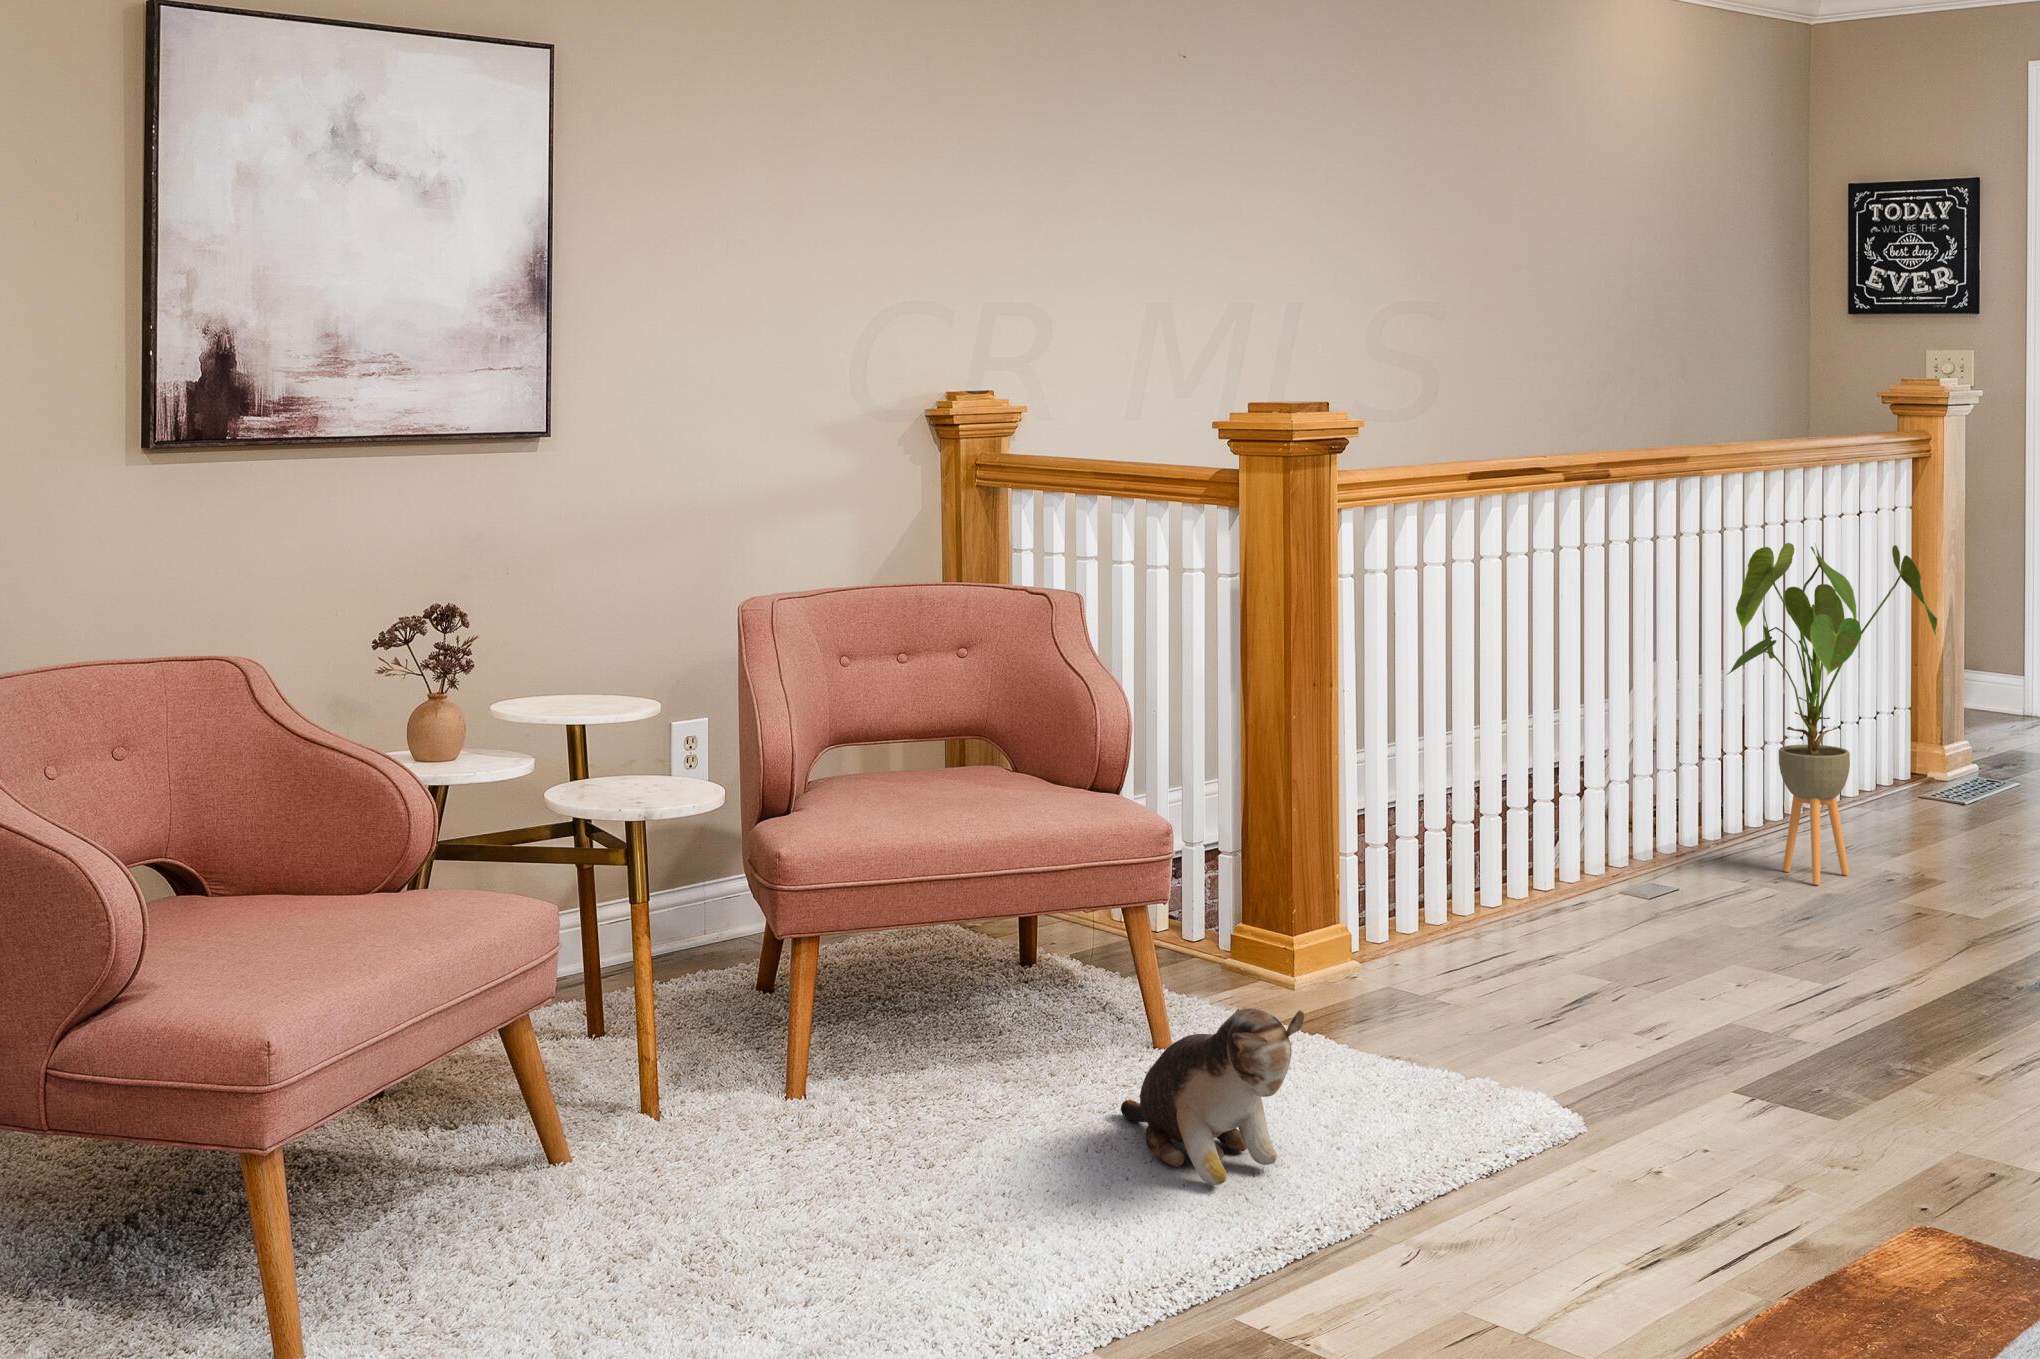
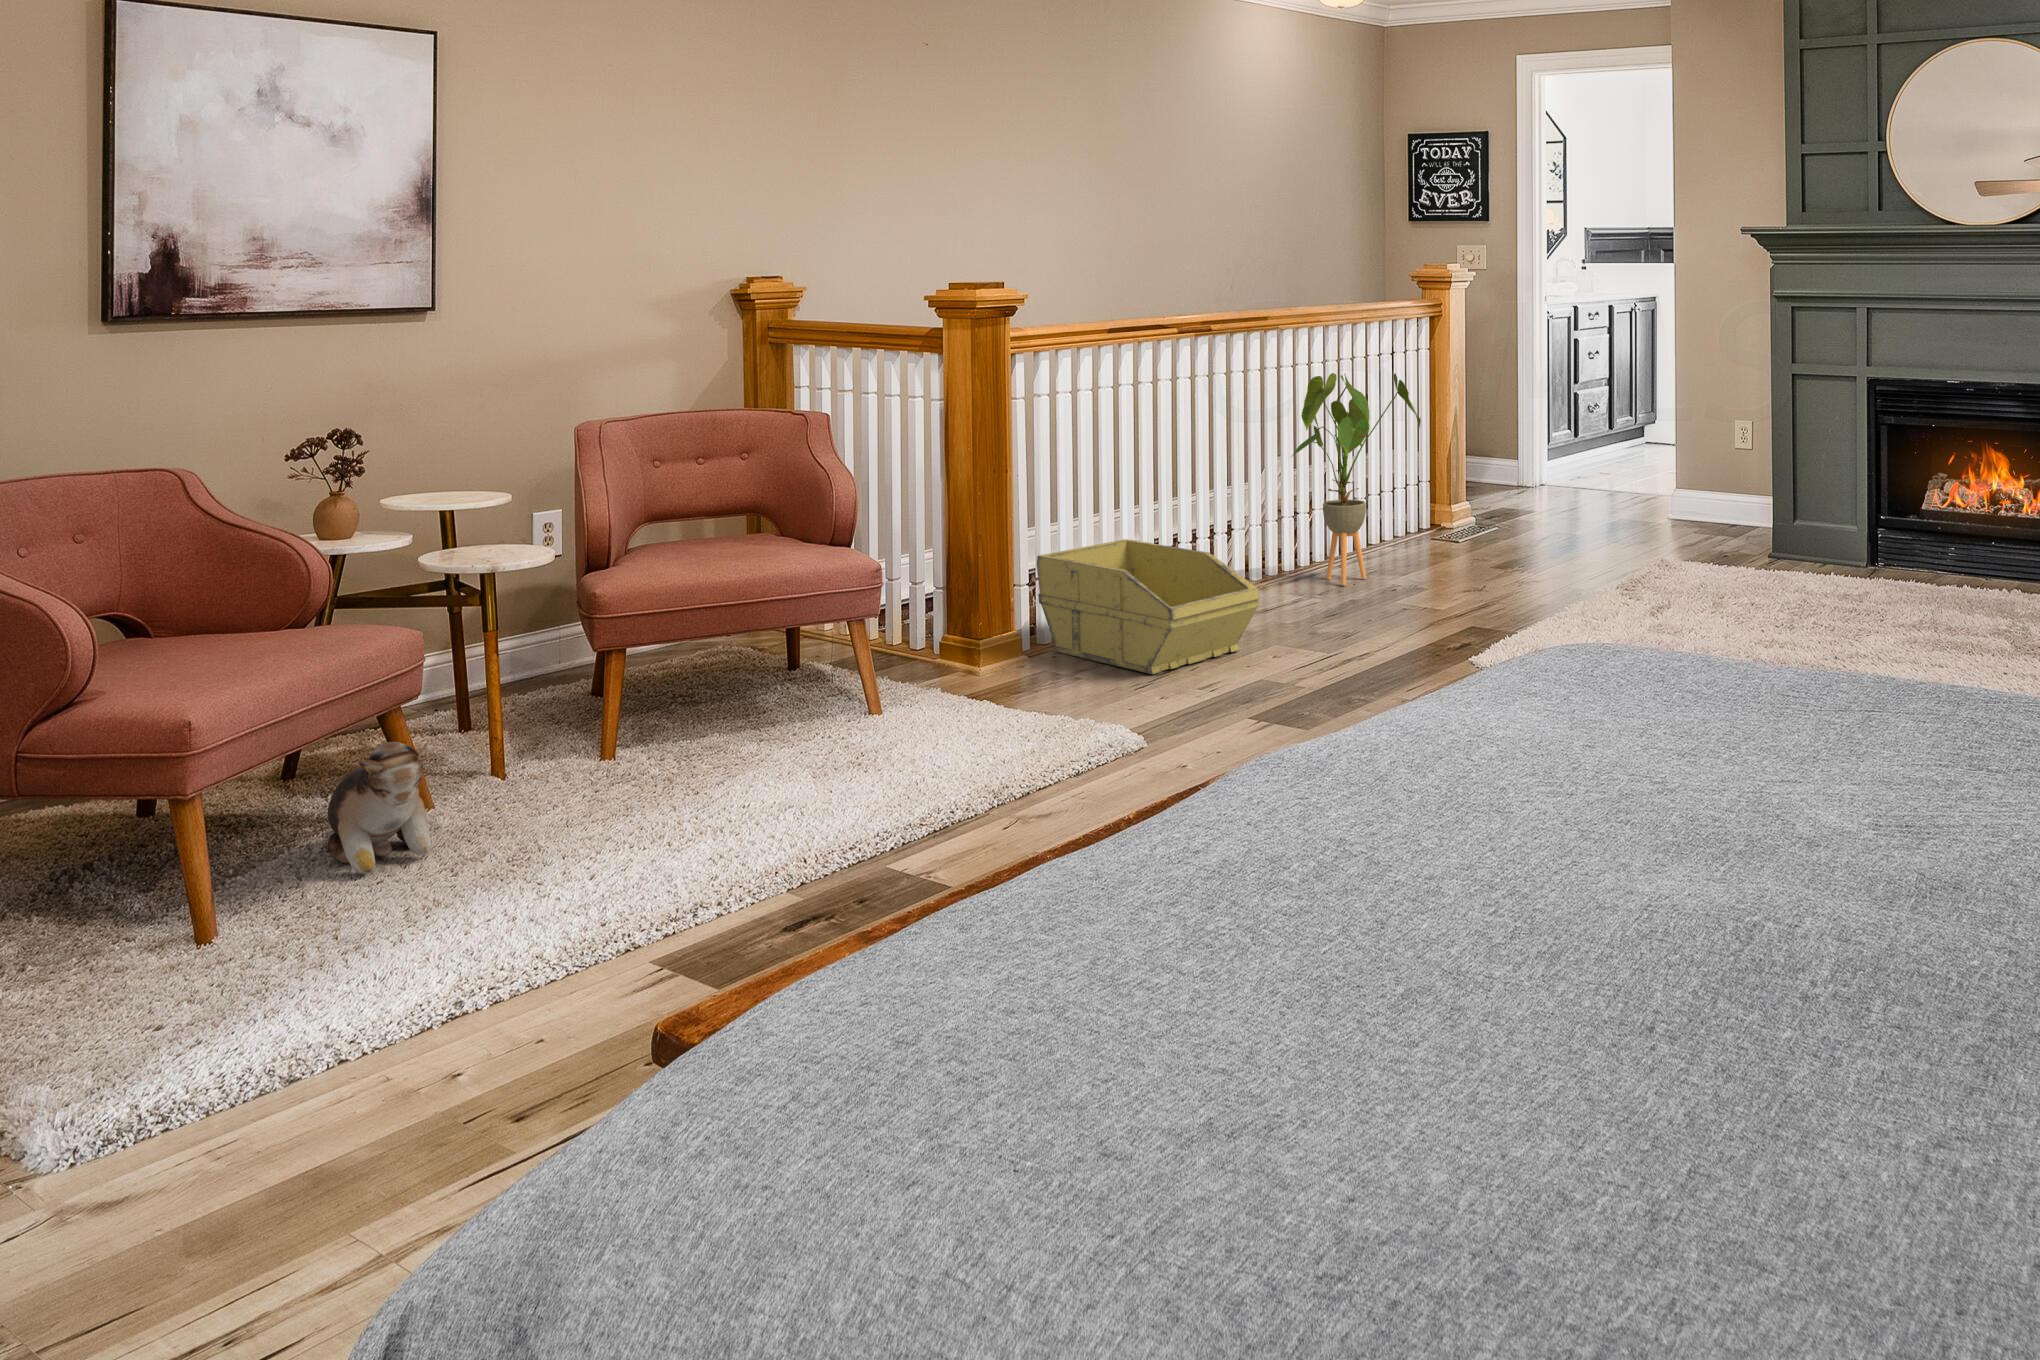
storage bin: none [1365,796,1726,1024] -> present [1037,539,1260,674]
plush toy: present [1121,1008,1304,1186] -> present [327,741,431,874]

